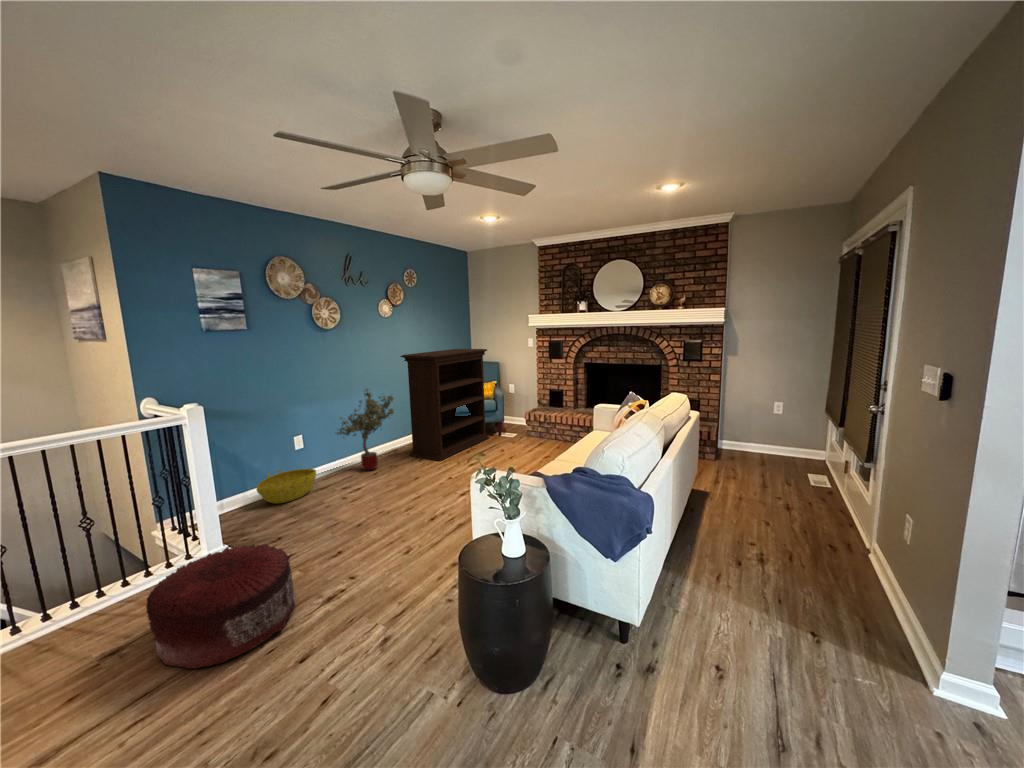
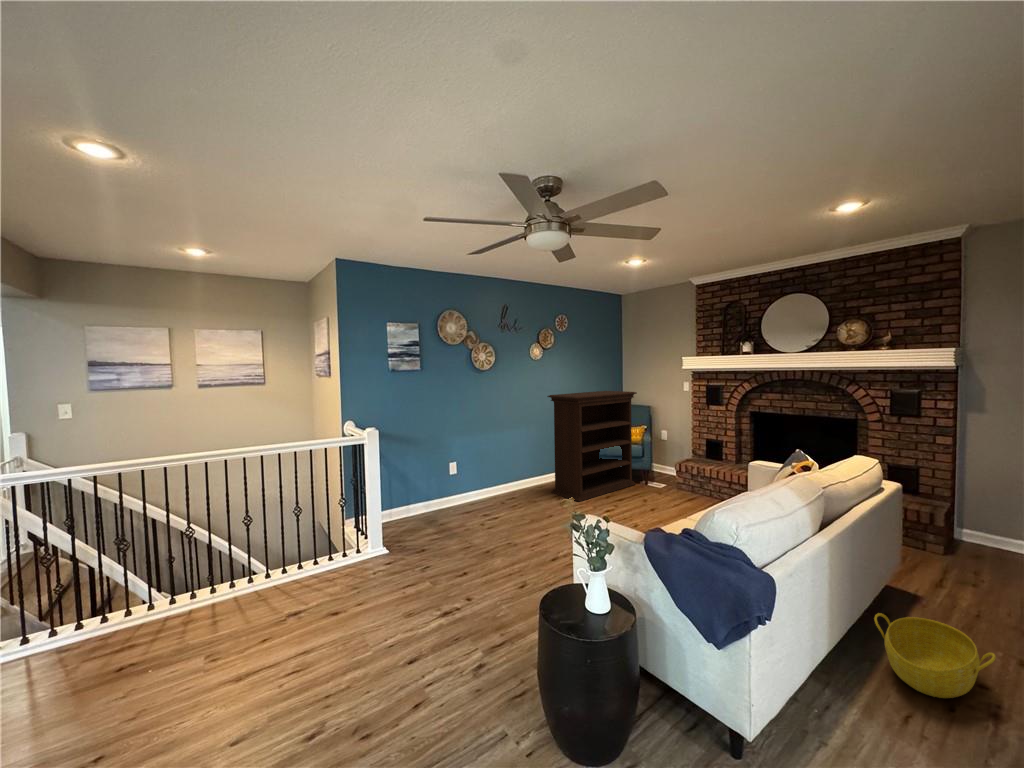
potted tree: present [337,389,394,470] -> none [484,424,539,502]
basket: present [257,469,316,504] -> present [874,613,996,698]
pouf: present [146,544,296,669] -> none [313,548,420,646]

